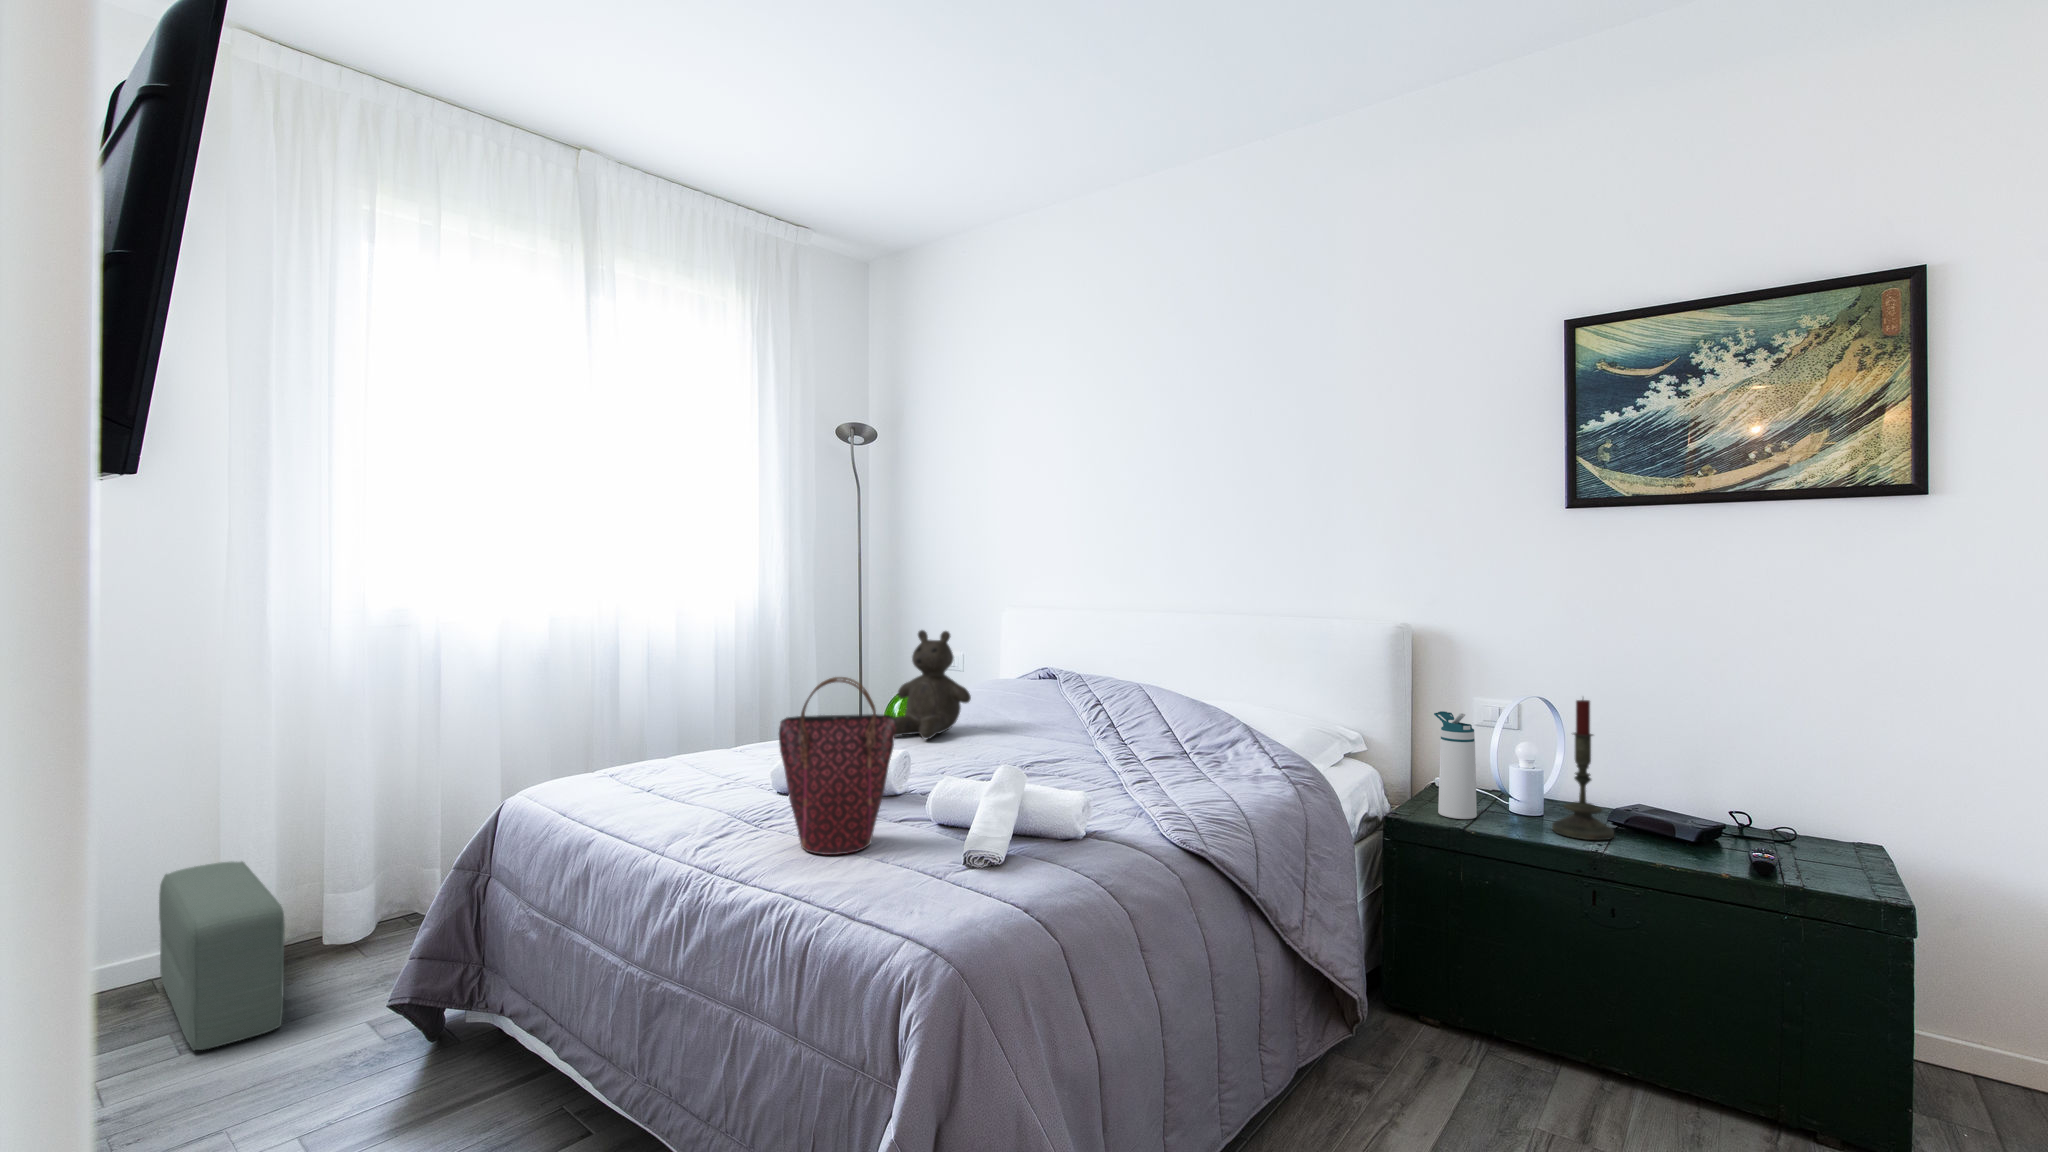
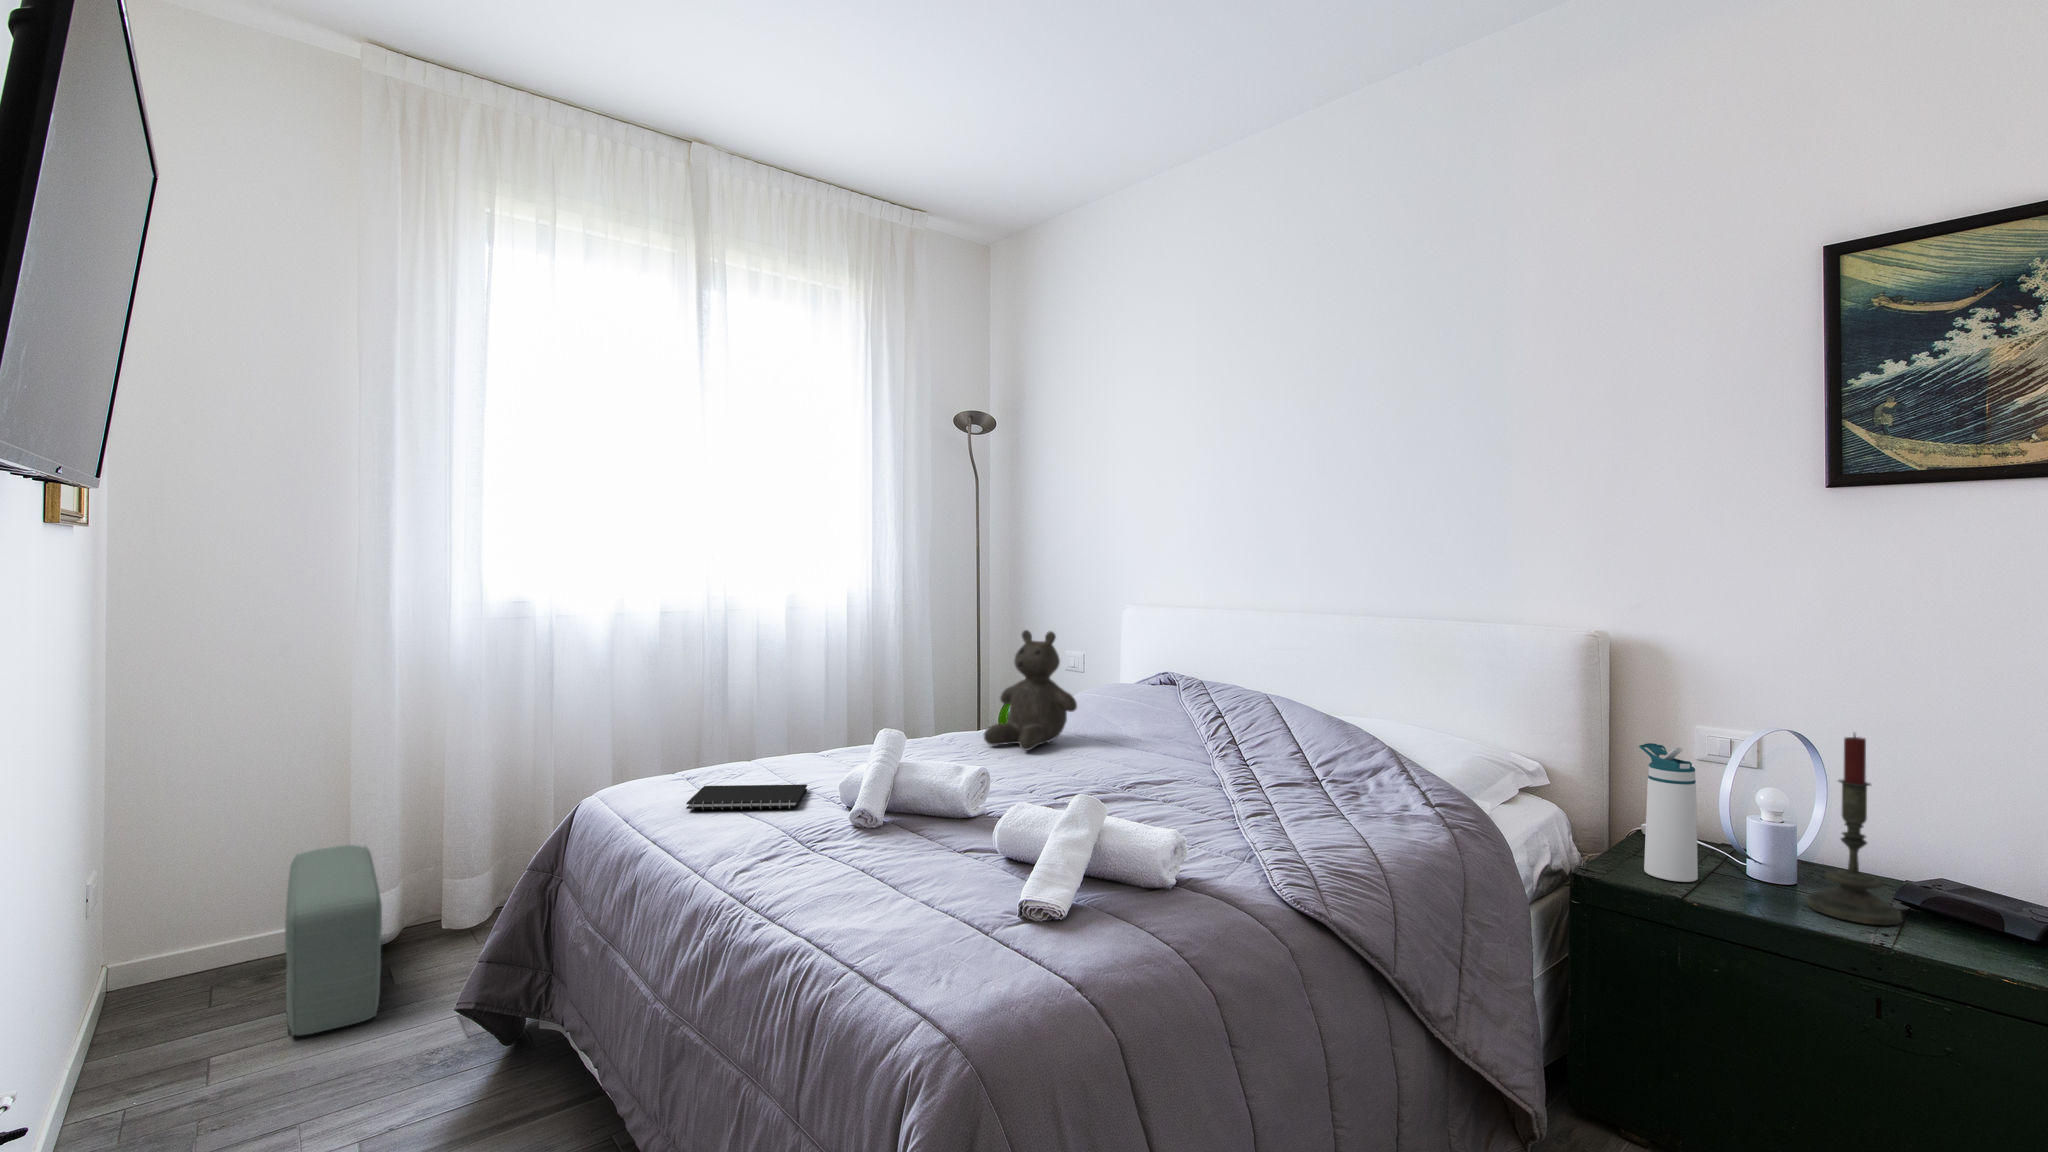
handbag: present [779,677,896,855] -> none [819,685,952,892]
notebook: none [627,774,735,800] -> present [686,785,807,810]

